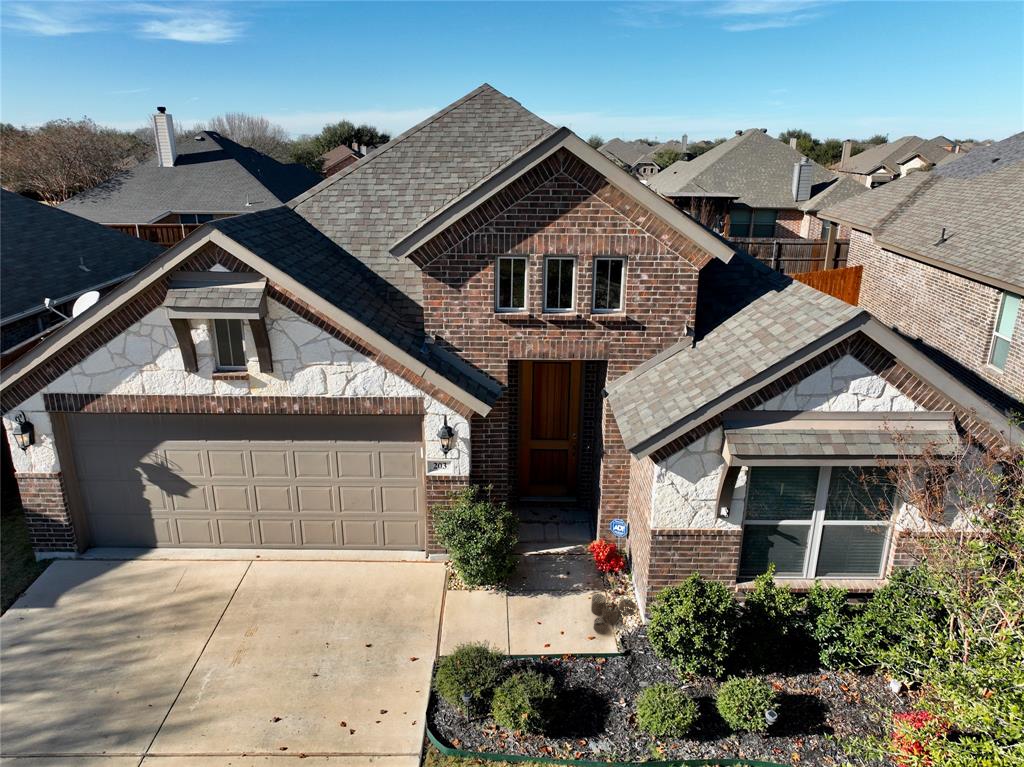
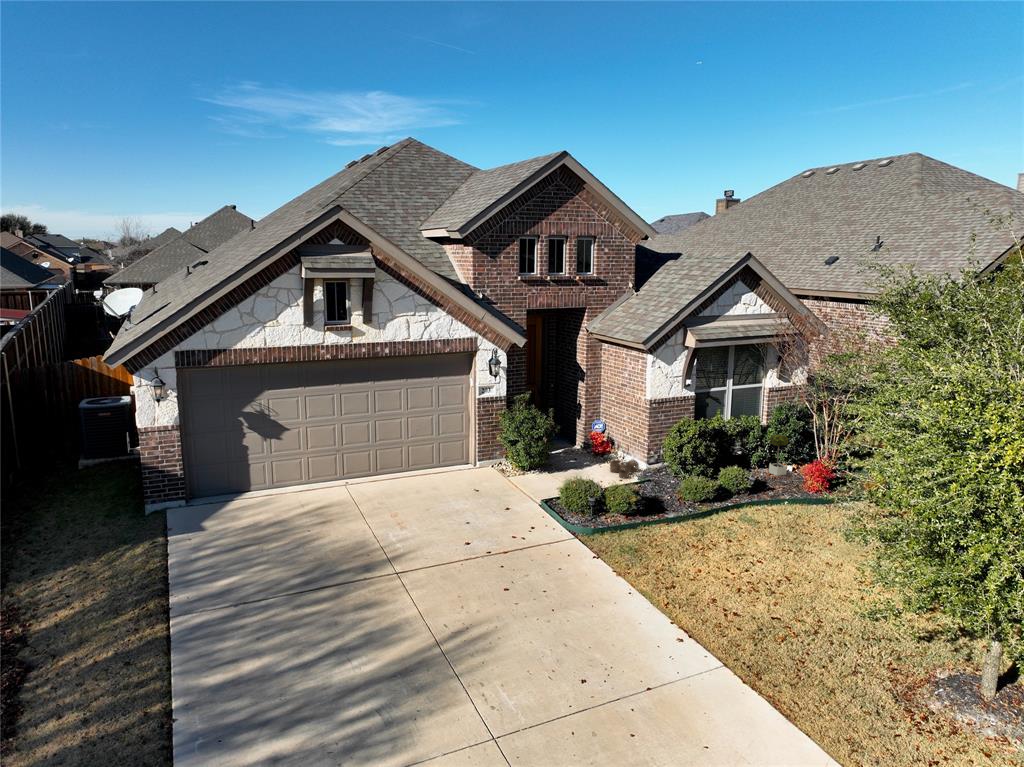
potted tree: none [851,629,893,696] -> present [769,434,789,476]

